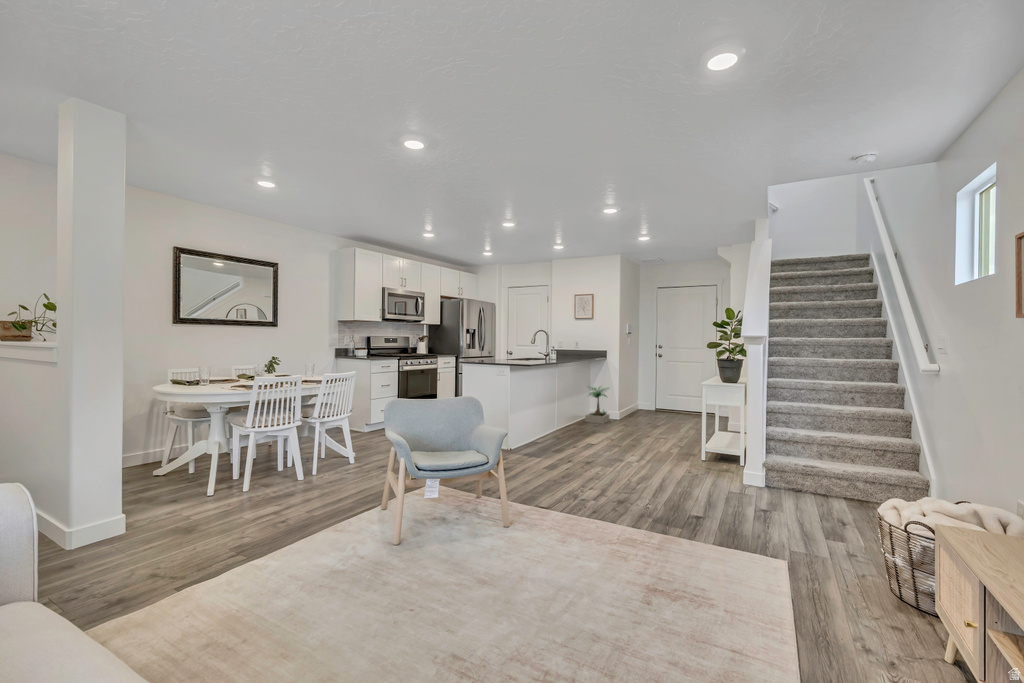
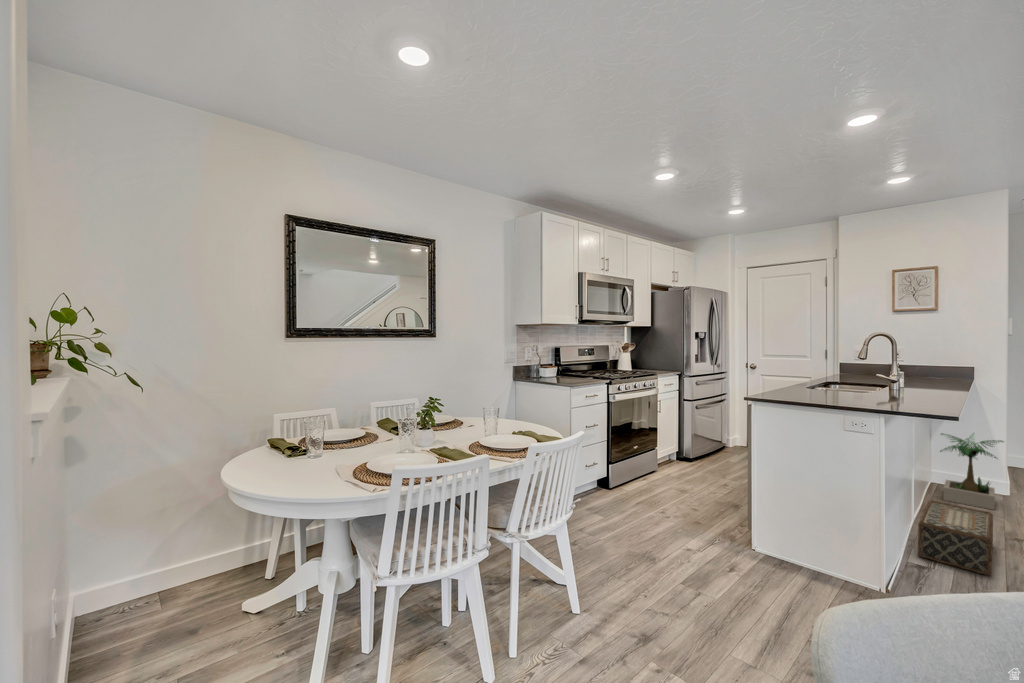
woven basket: none [542,416,581,442] -> present [918,501,993,576]

